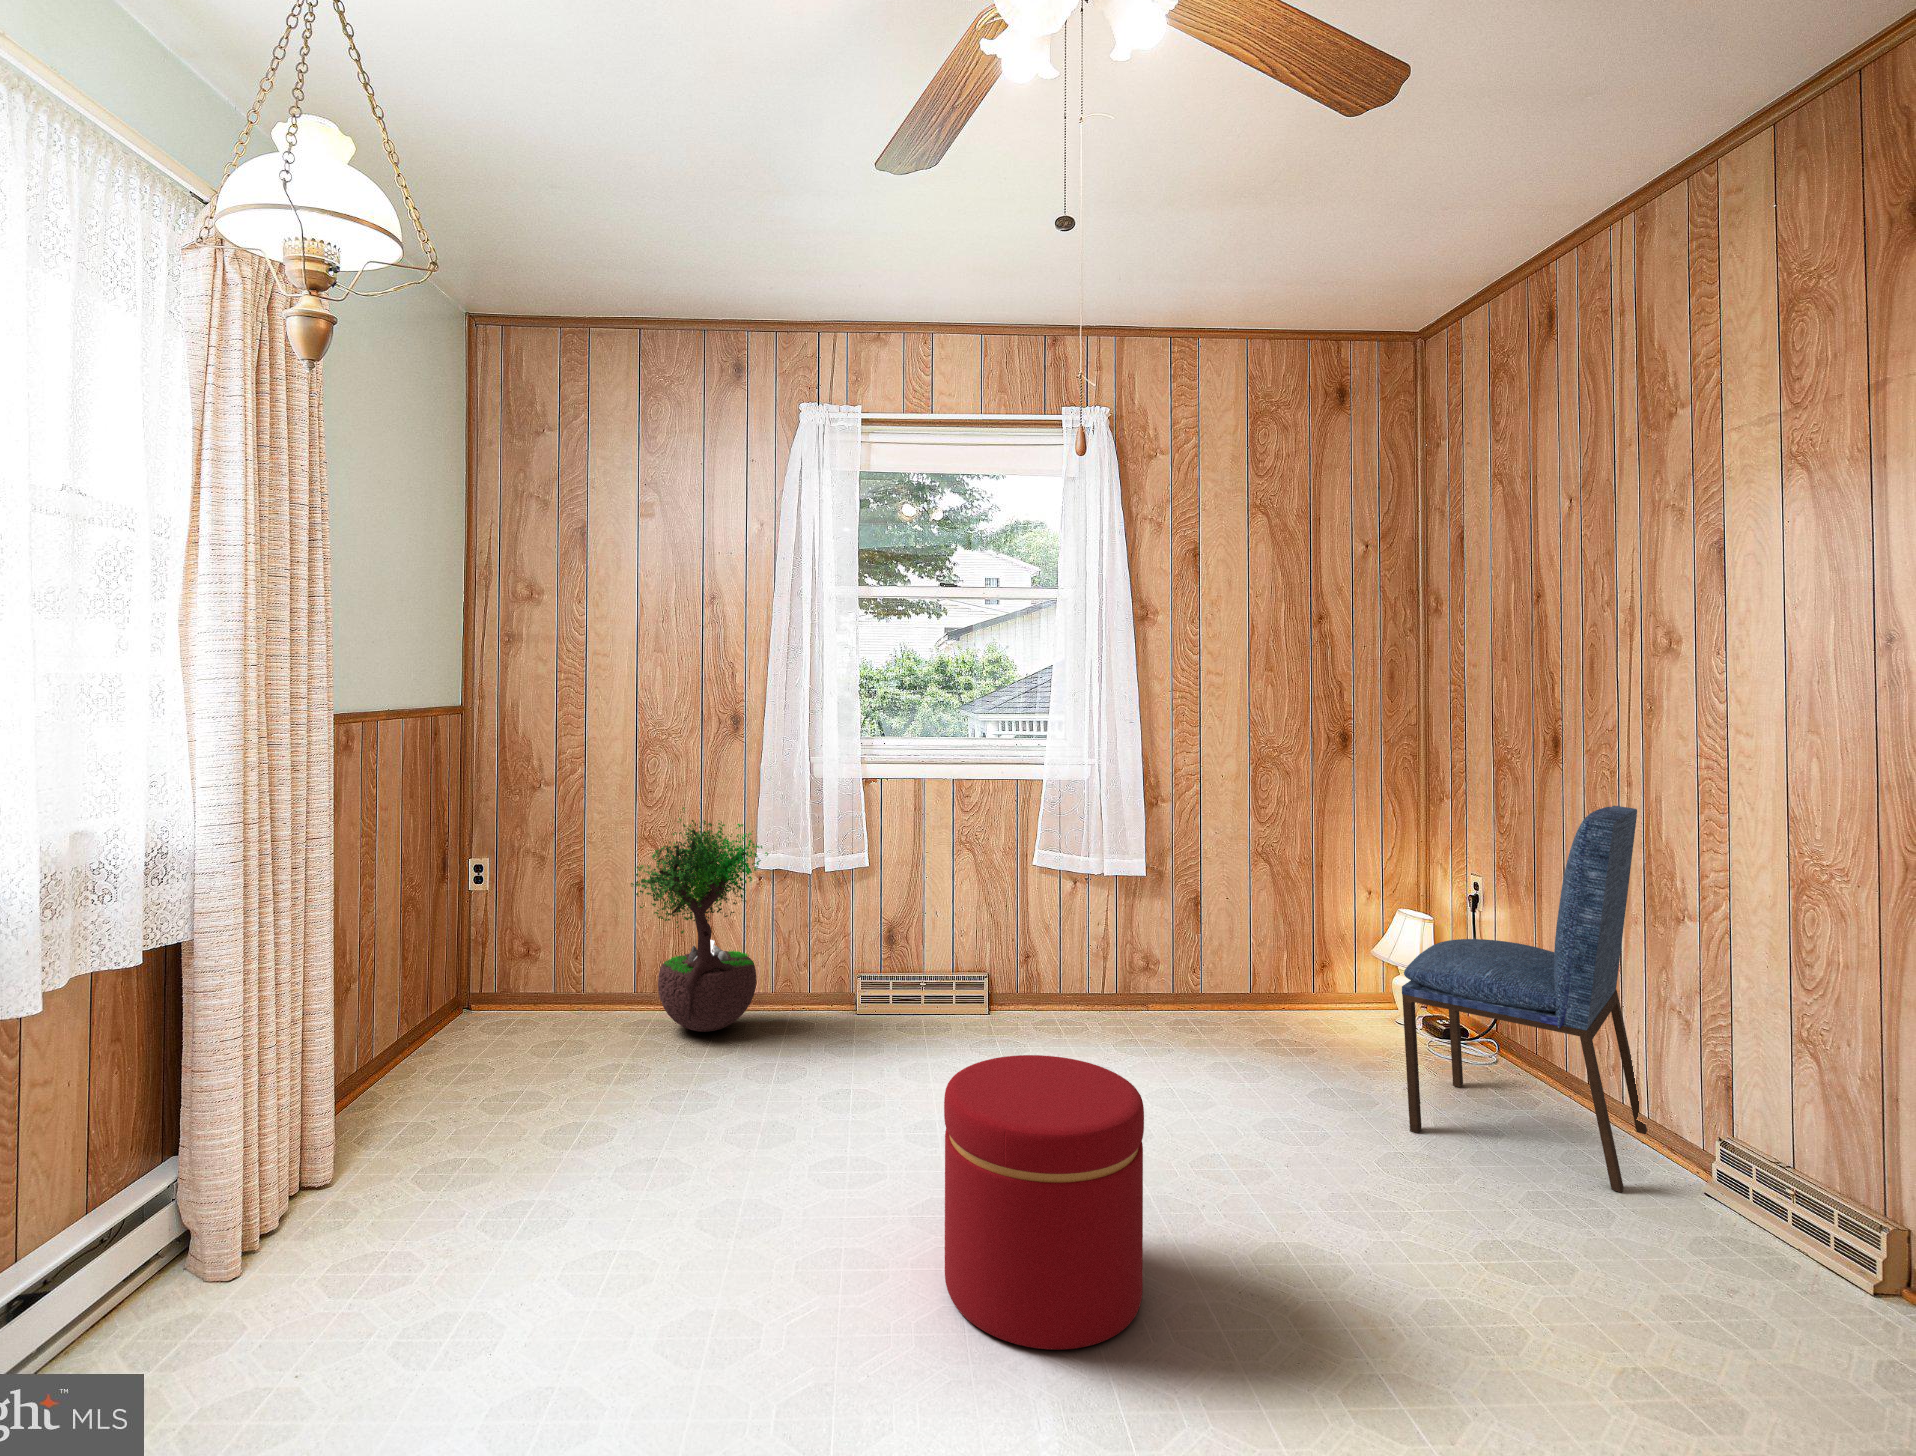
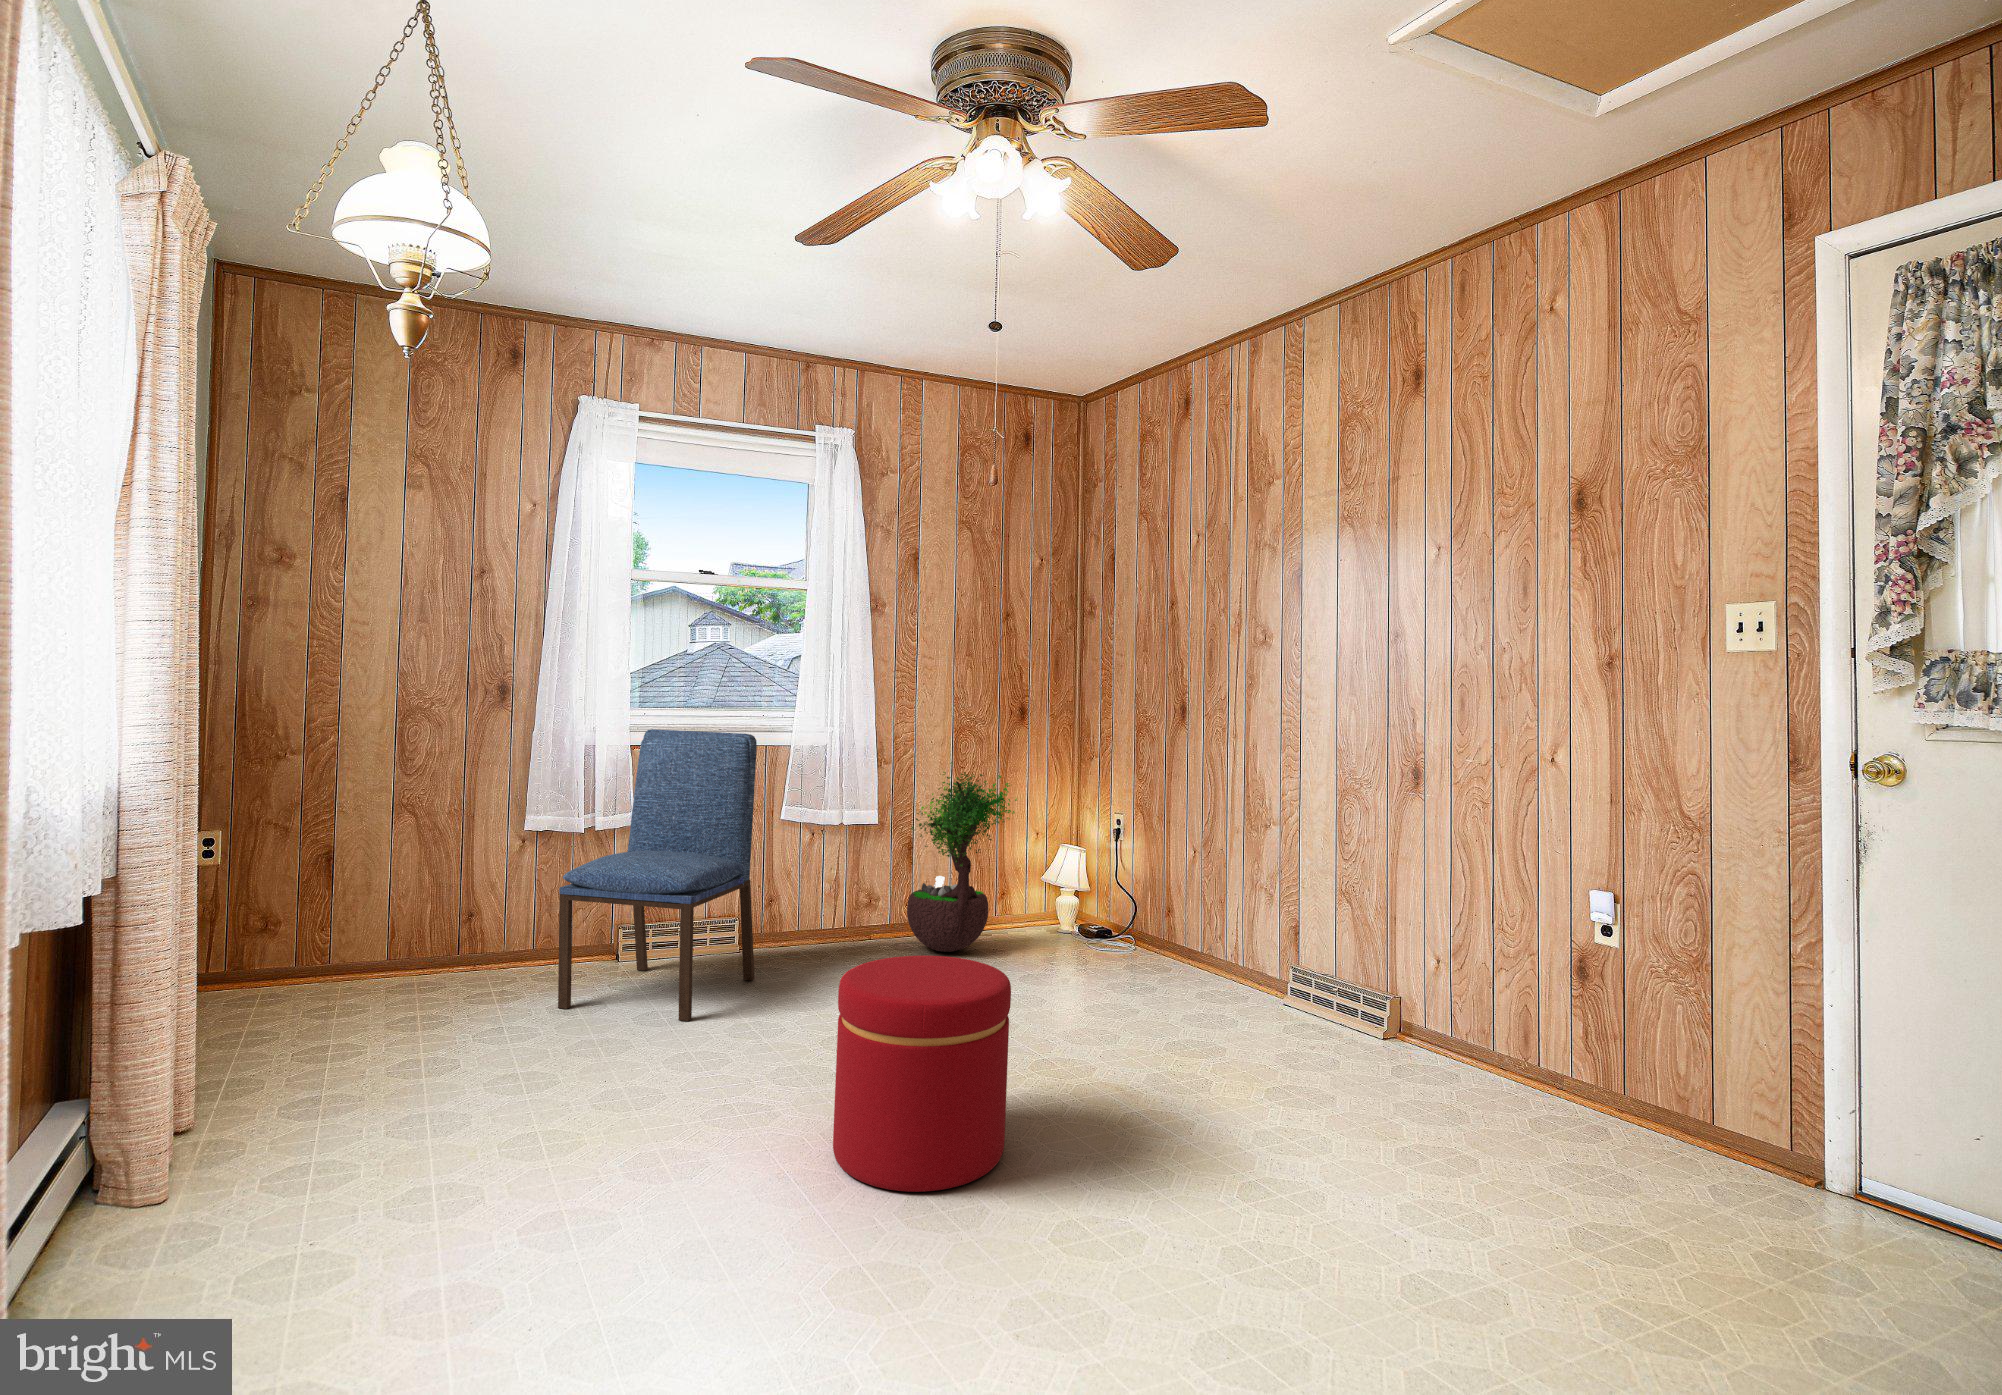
dining chair: present [1402,806,1647,1192] -> present [558,729,757,1021]
potted tree: present [631,807,768,1032] -> present [907,762,1017,952]

